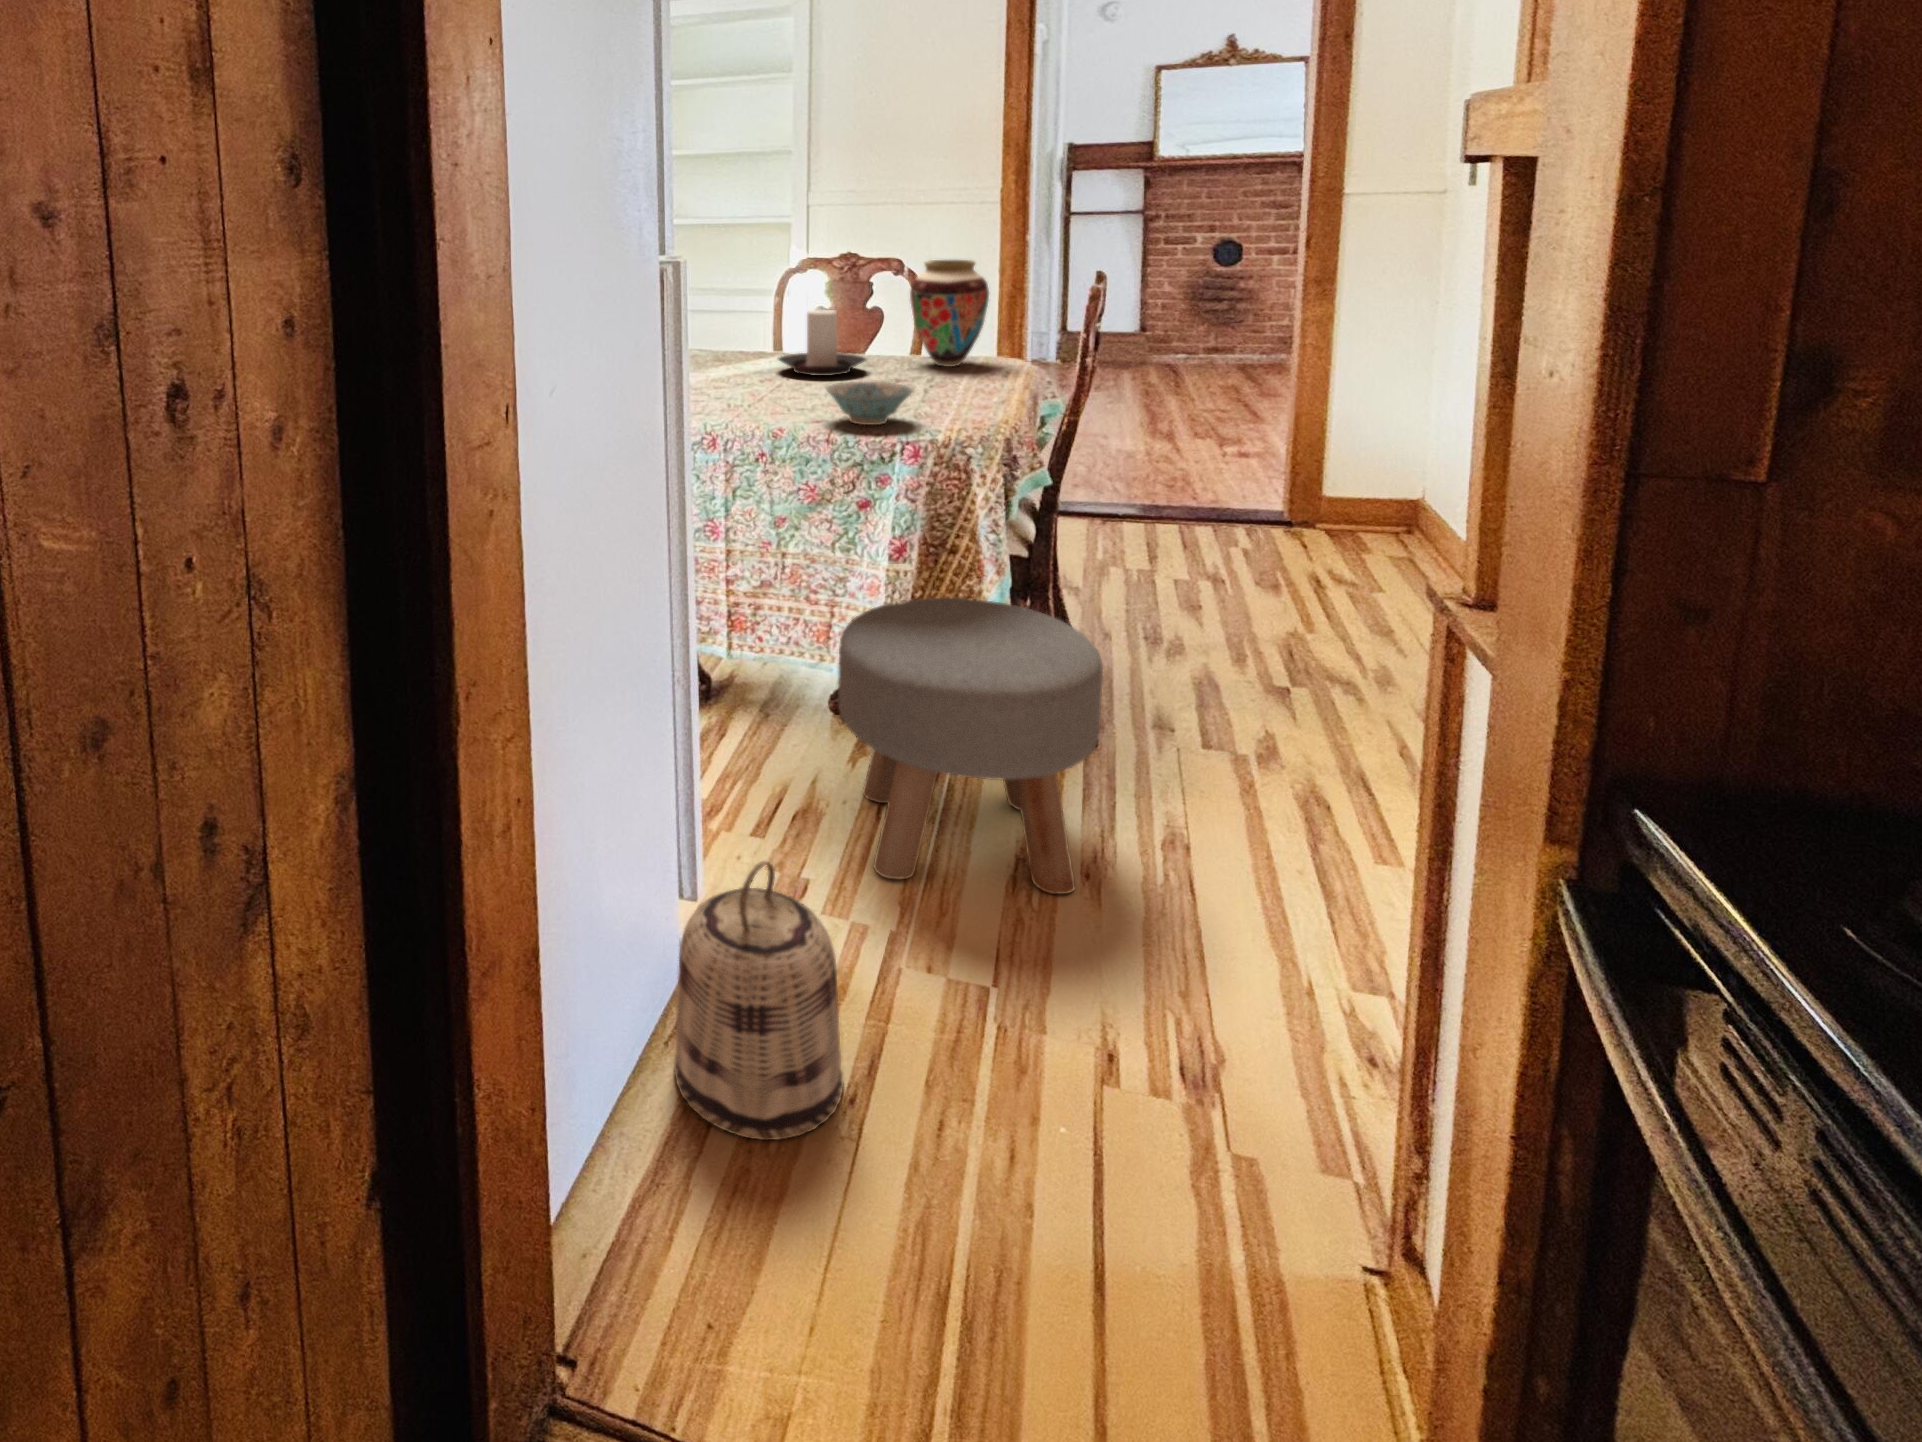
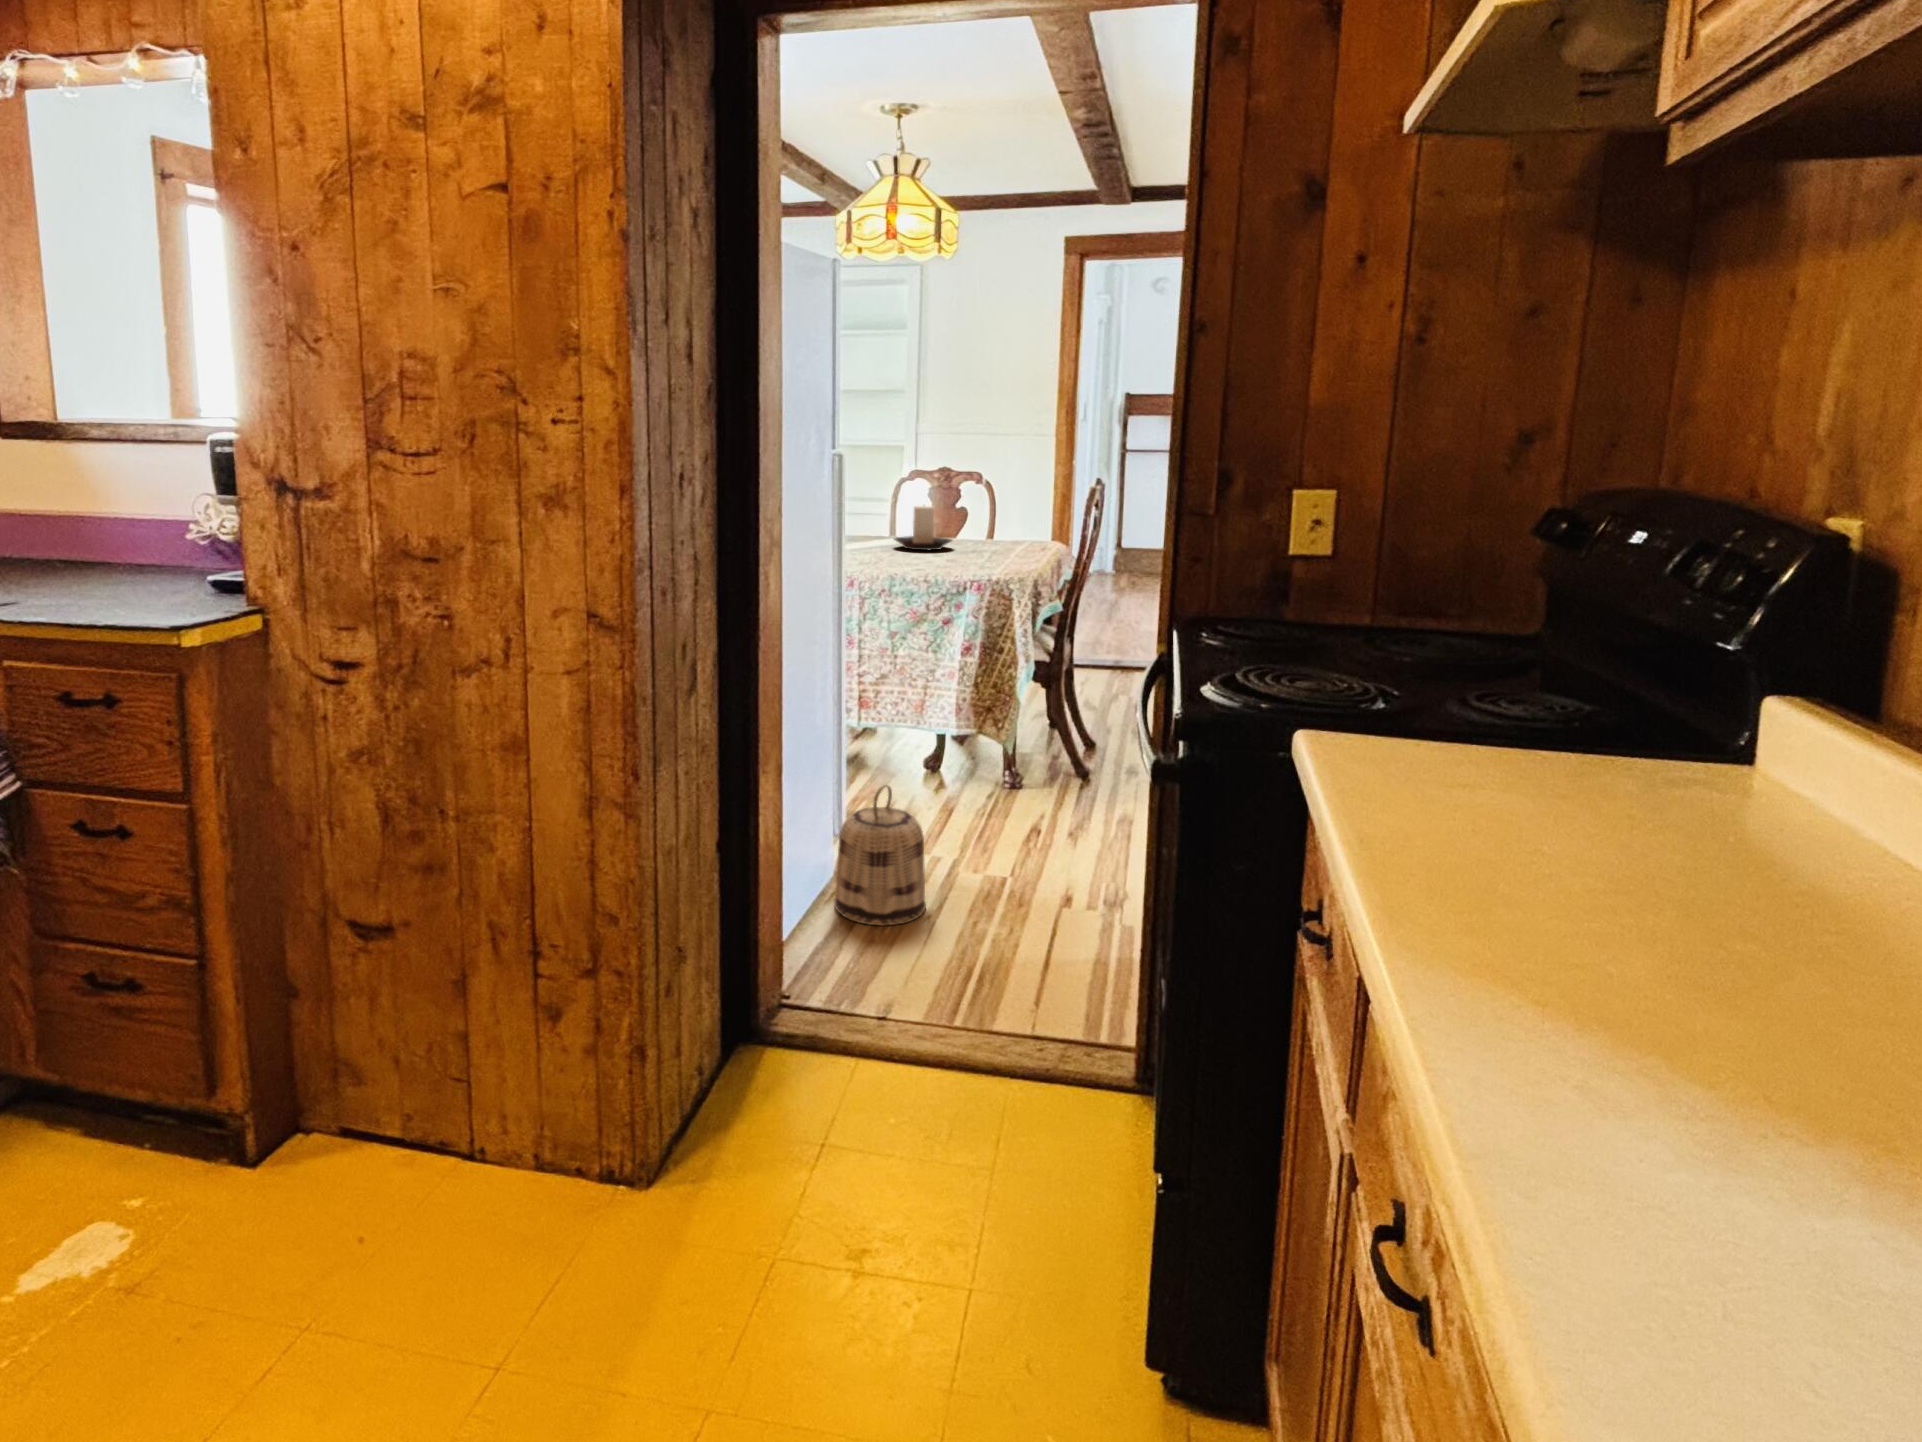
vase: present [910,259,989,367] -> none [983,474,1035,548]
ceramic bowl: present [826,381,914,425] -> none [925,547,981,573]
ottoman: present [838,598,1103,894] -> none [929,680,1081,840]

